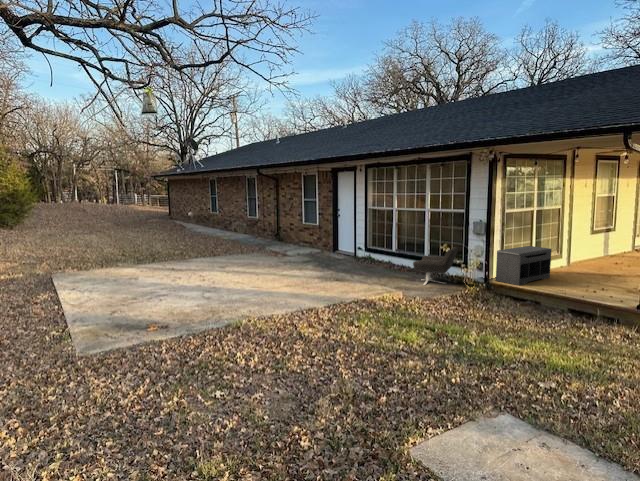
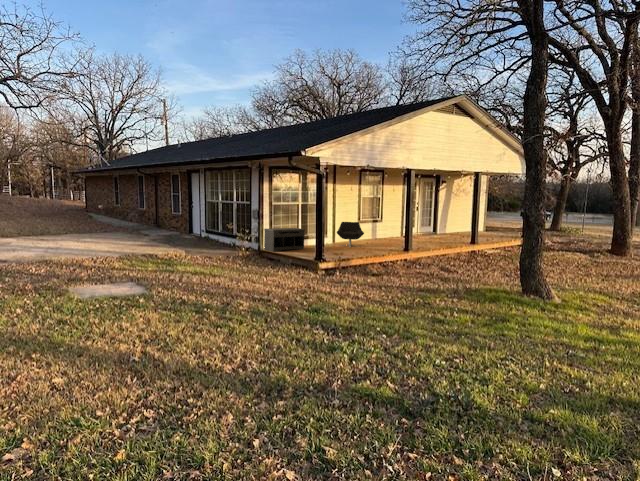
lounge chair: present [413,247,458,285] -> present [337,222,364,247]

